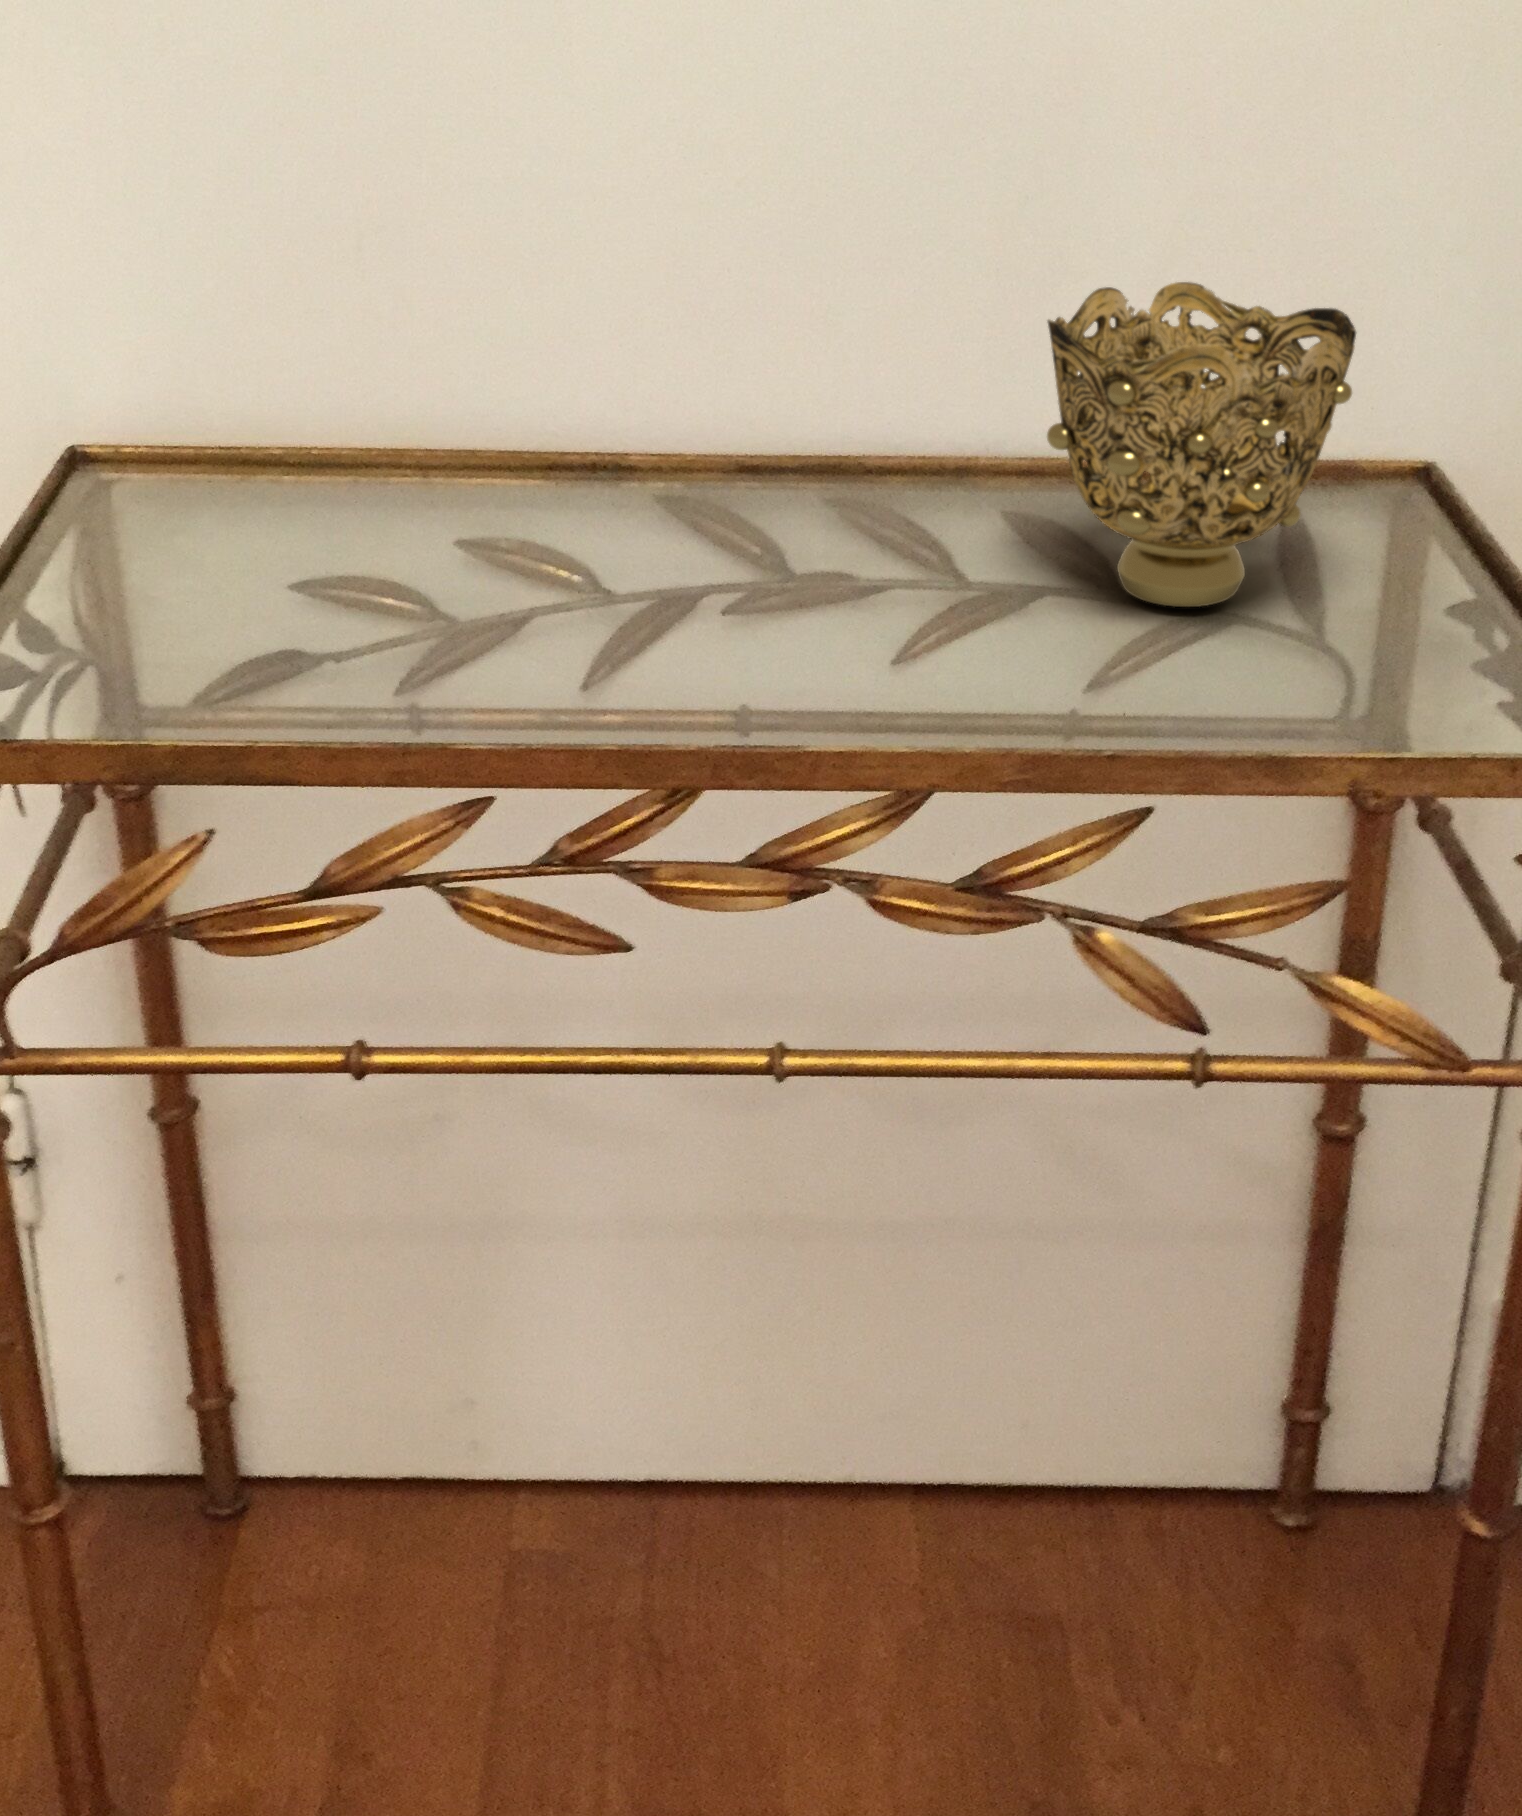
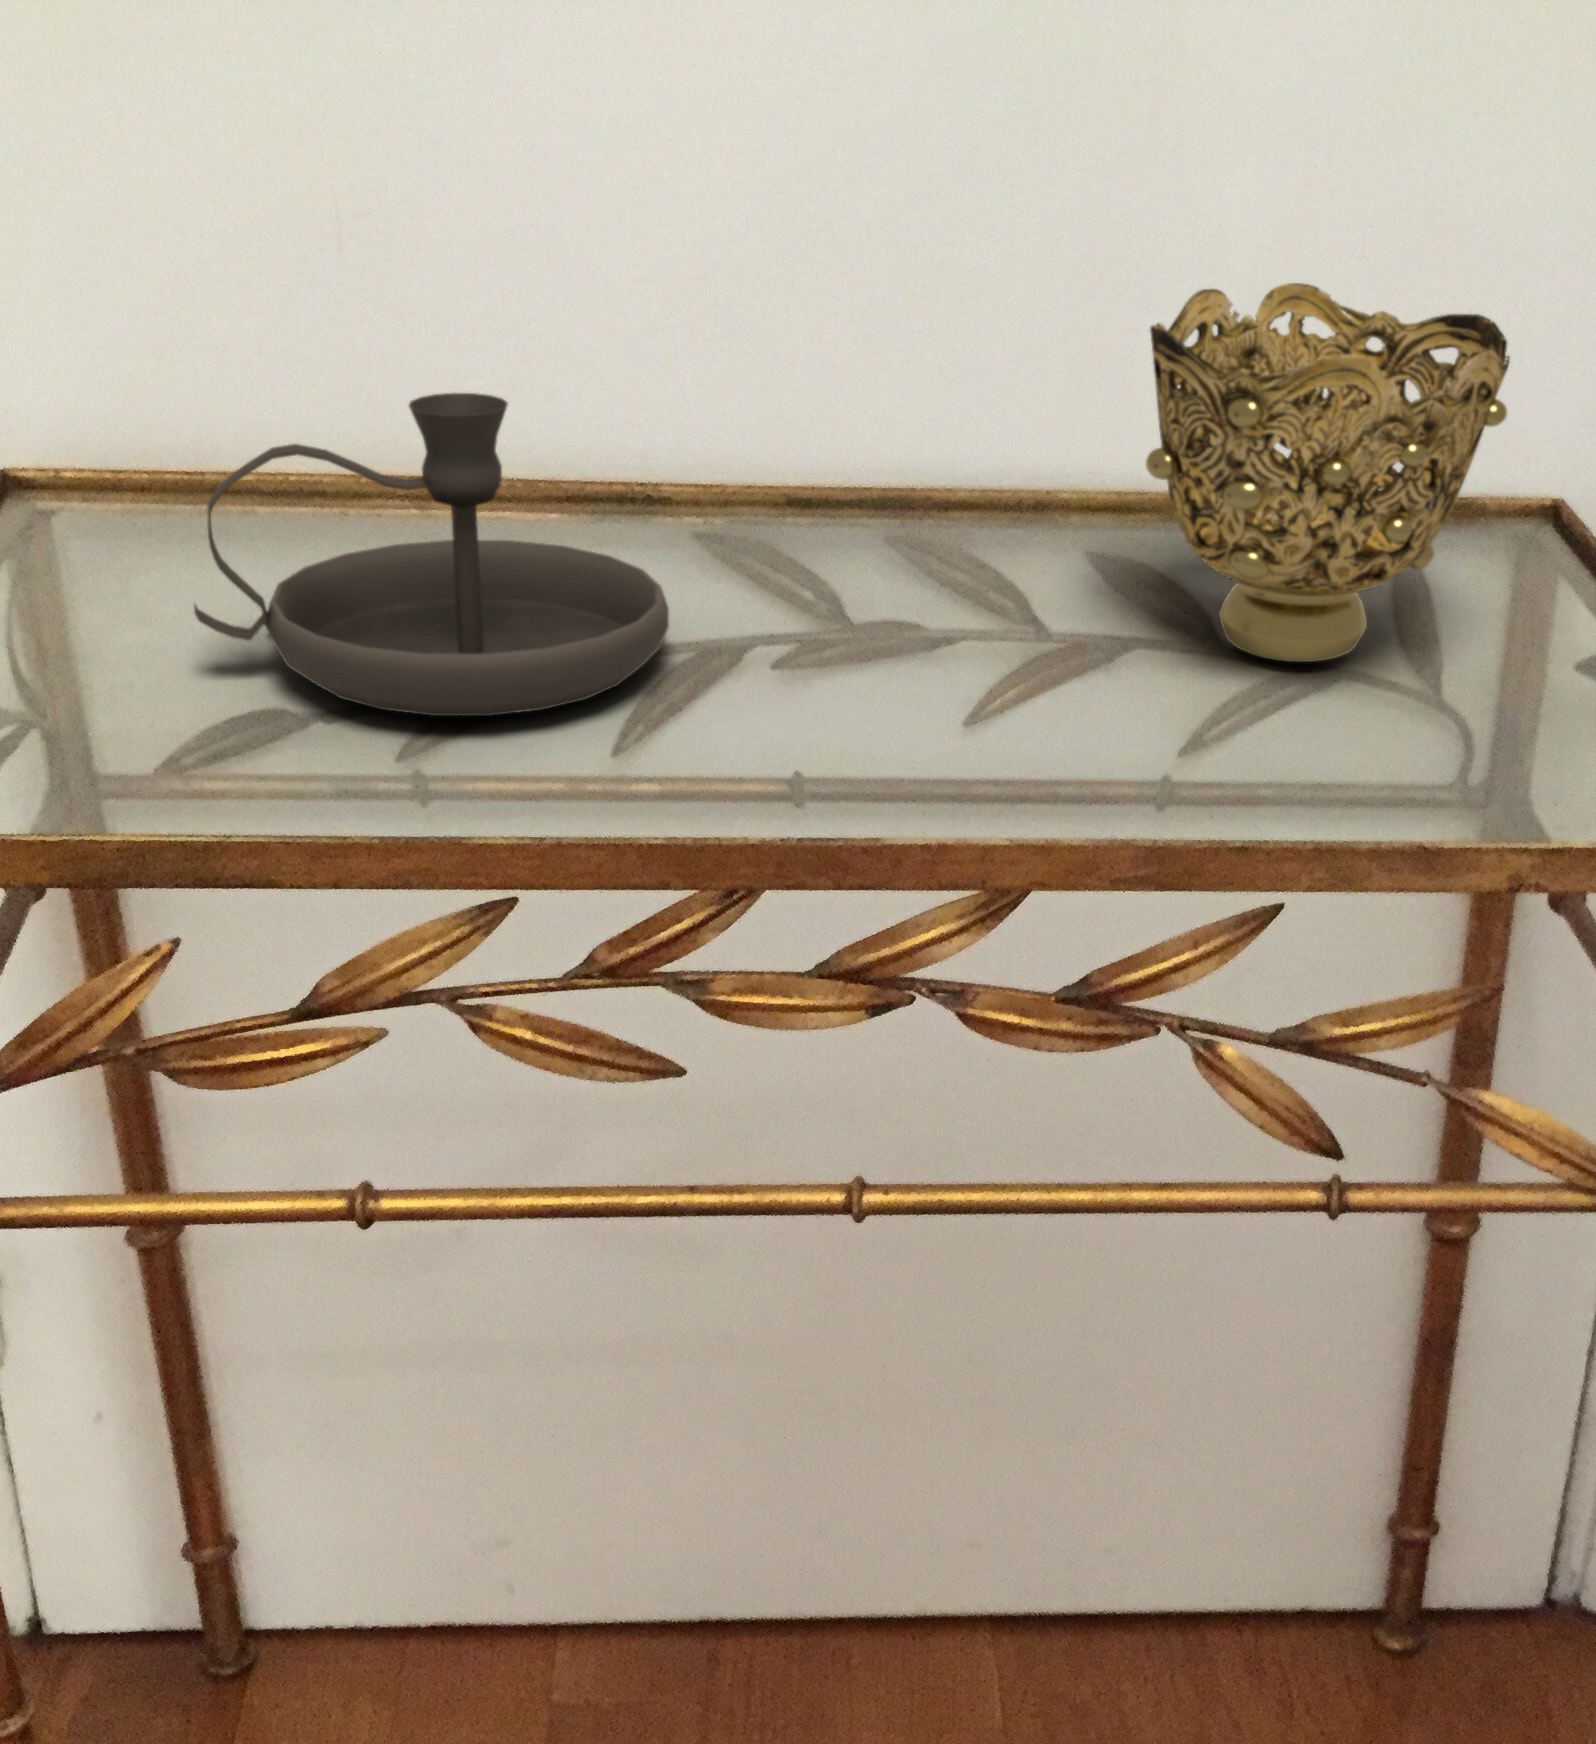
candlestick: none [231,378,637,650] -> present [194,393,669,716]

